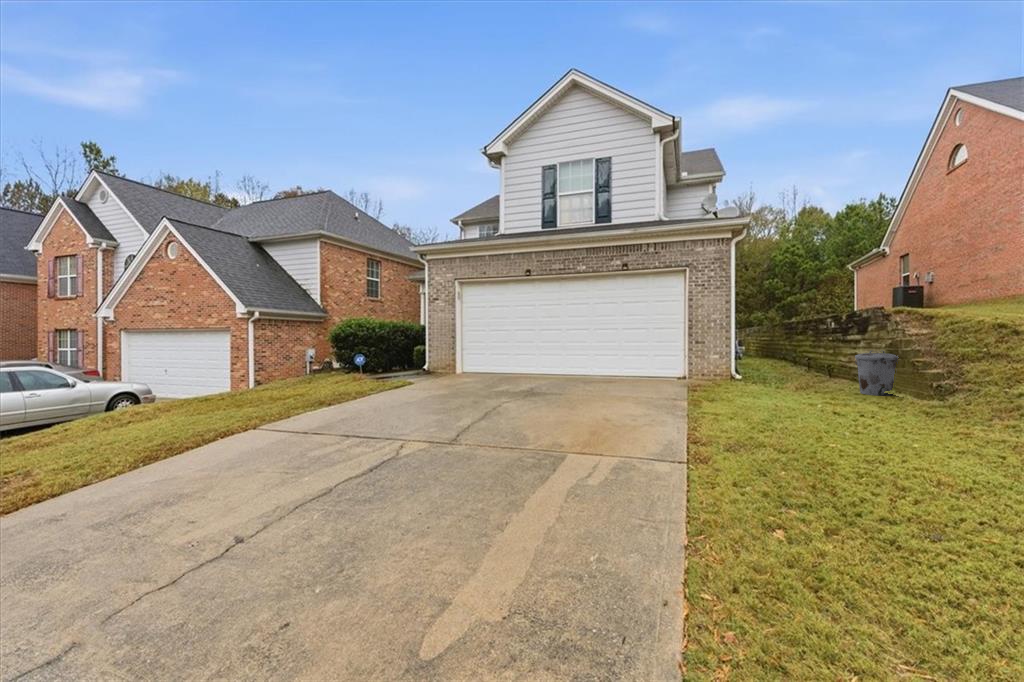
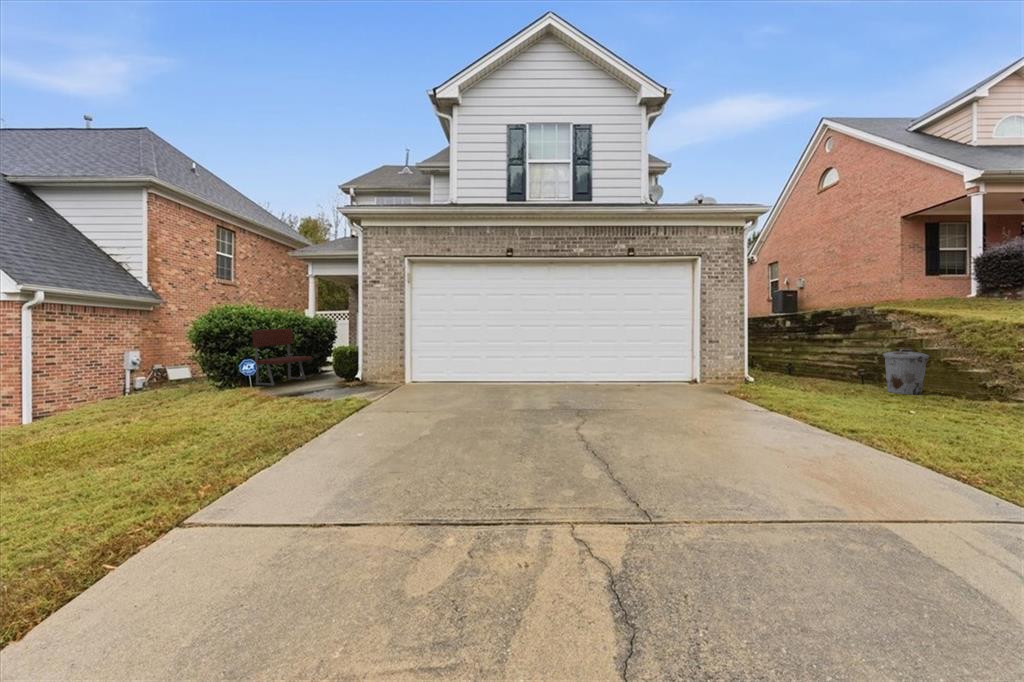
bench: none [364,333,403,373] -> present [253,329,312,386]

